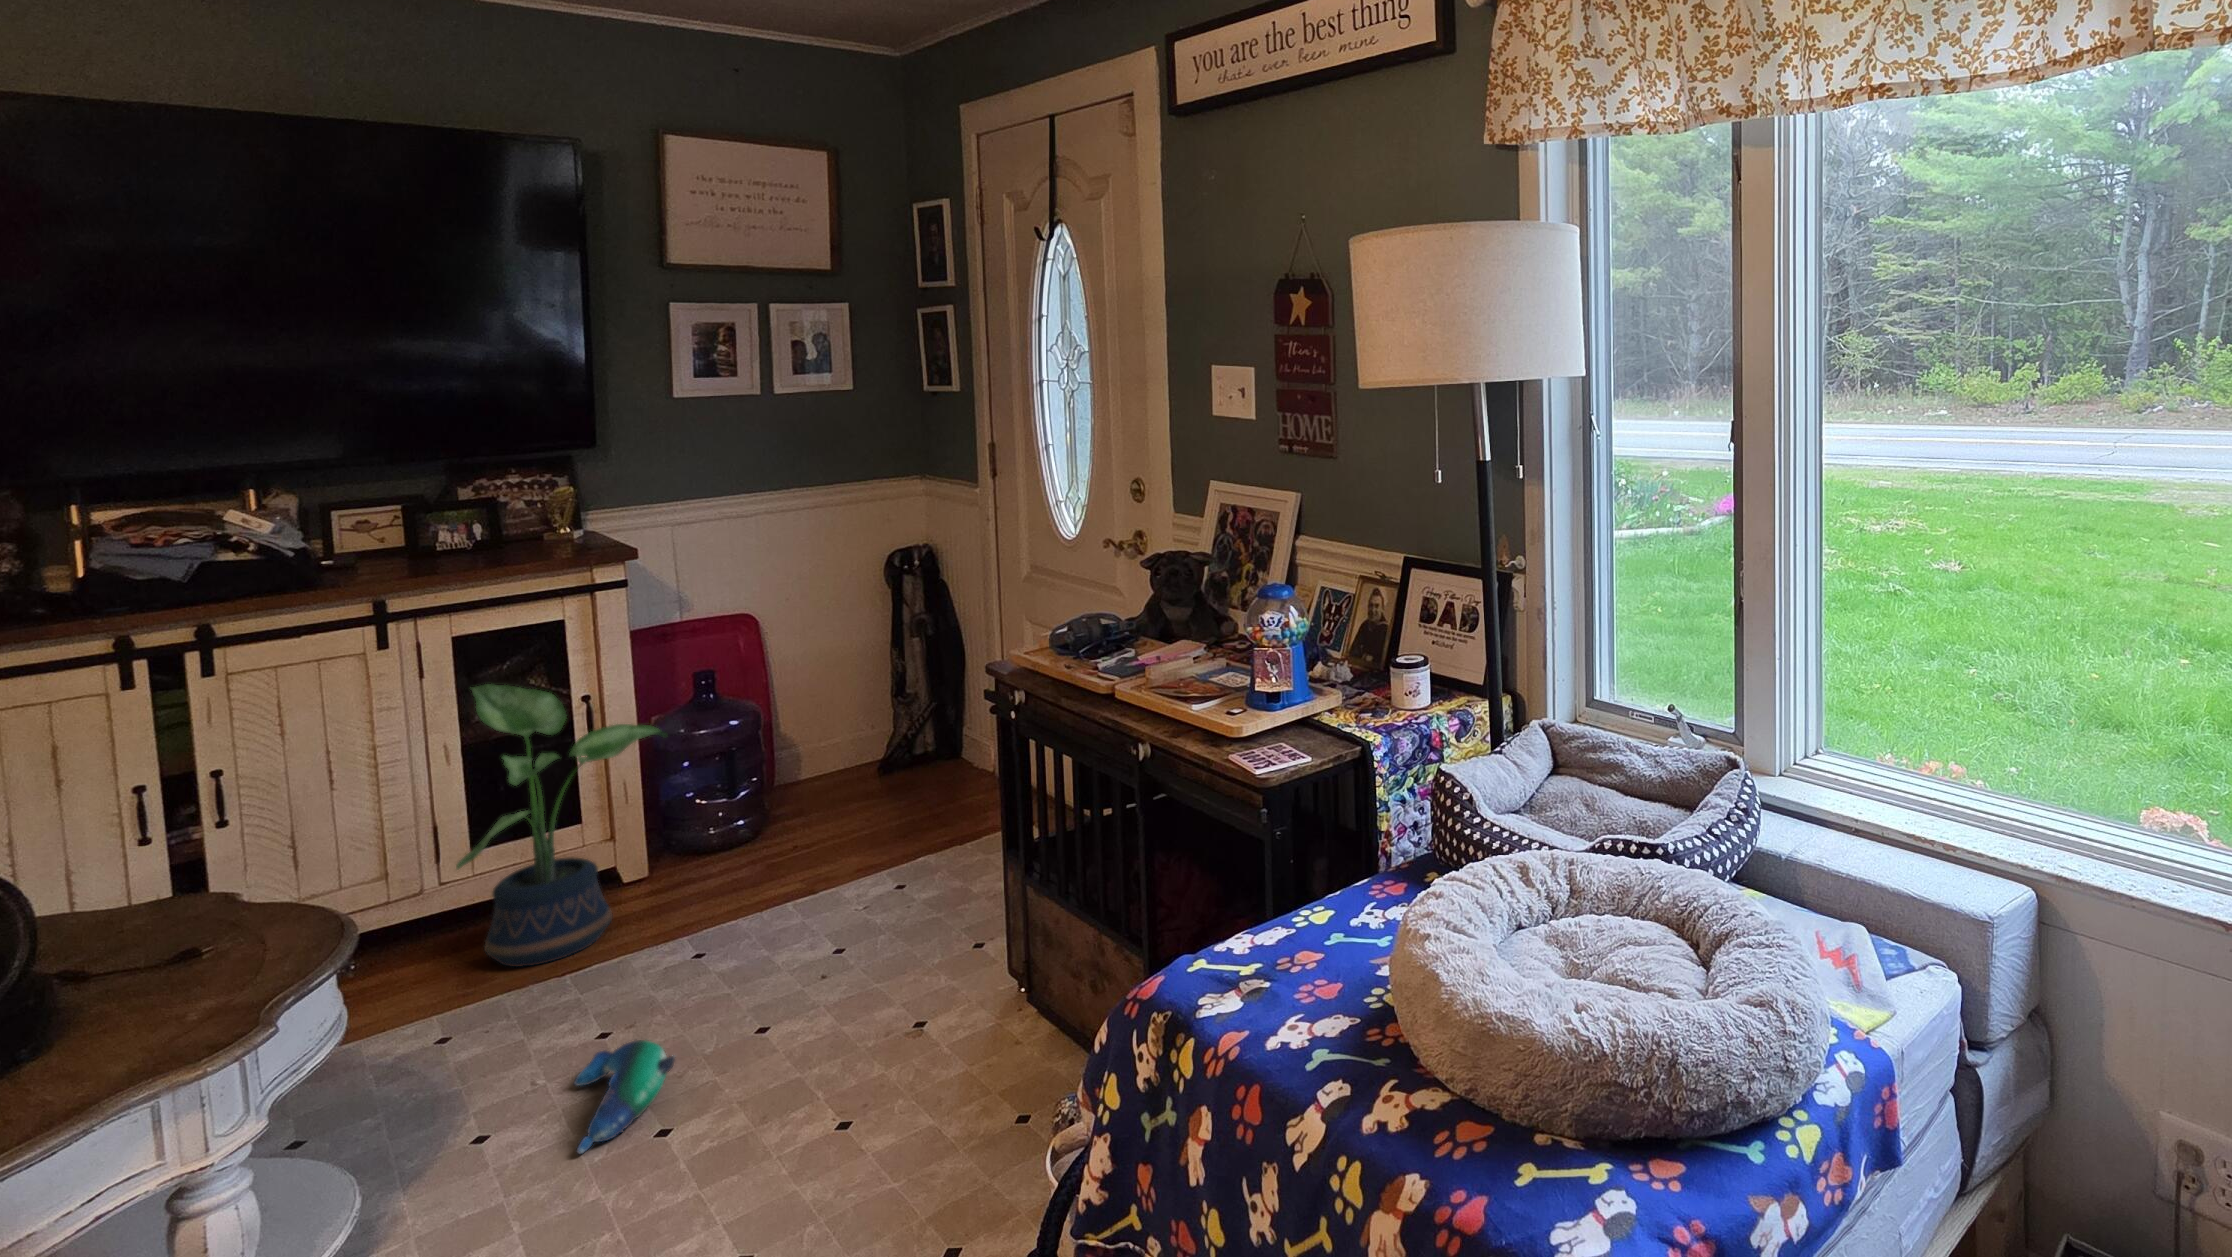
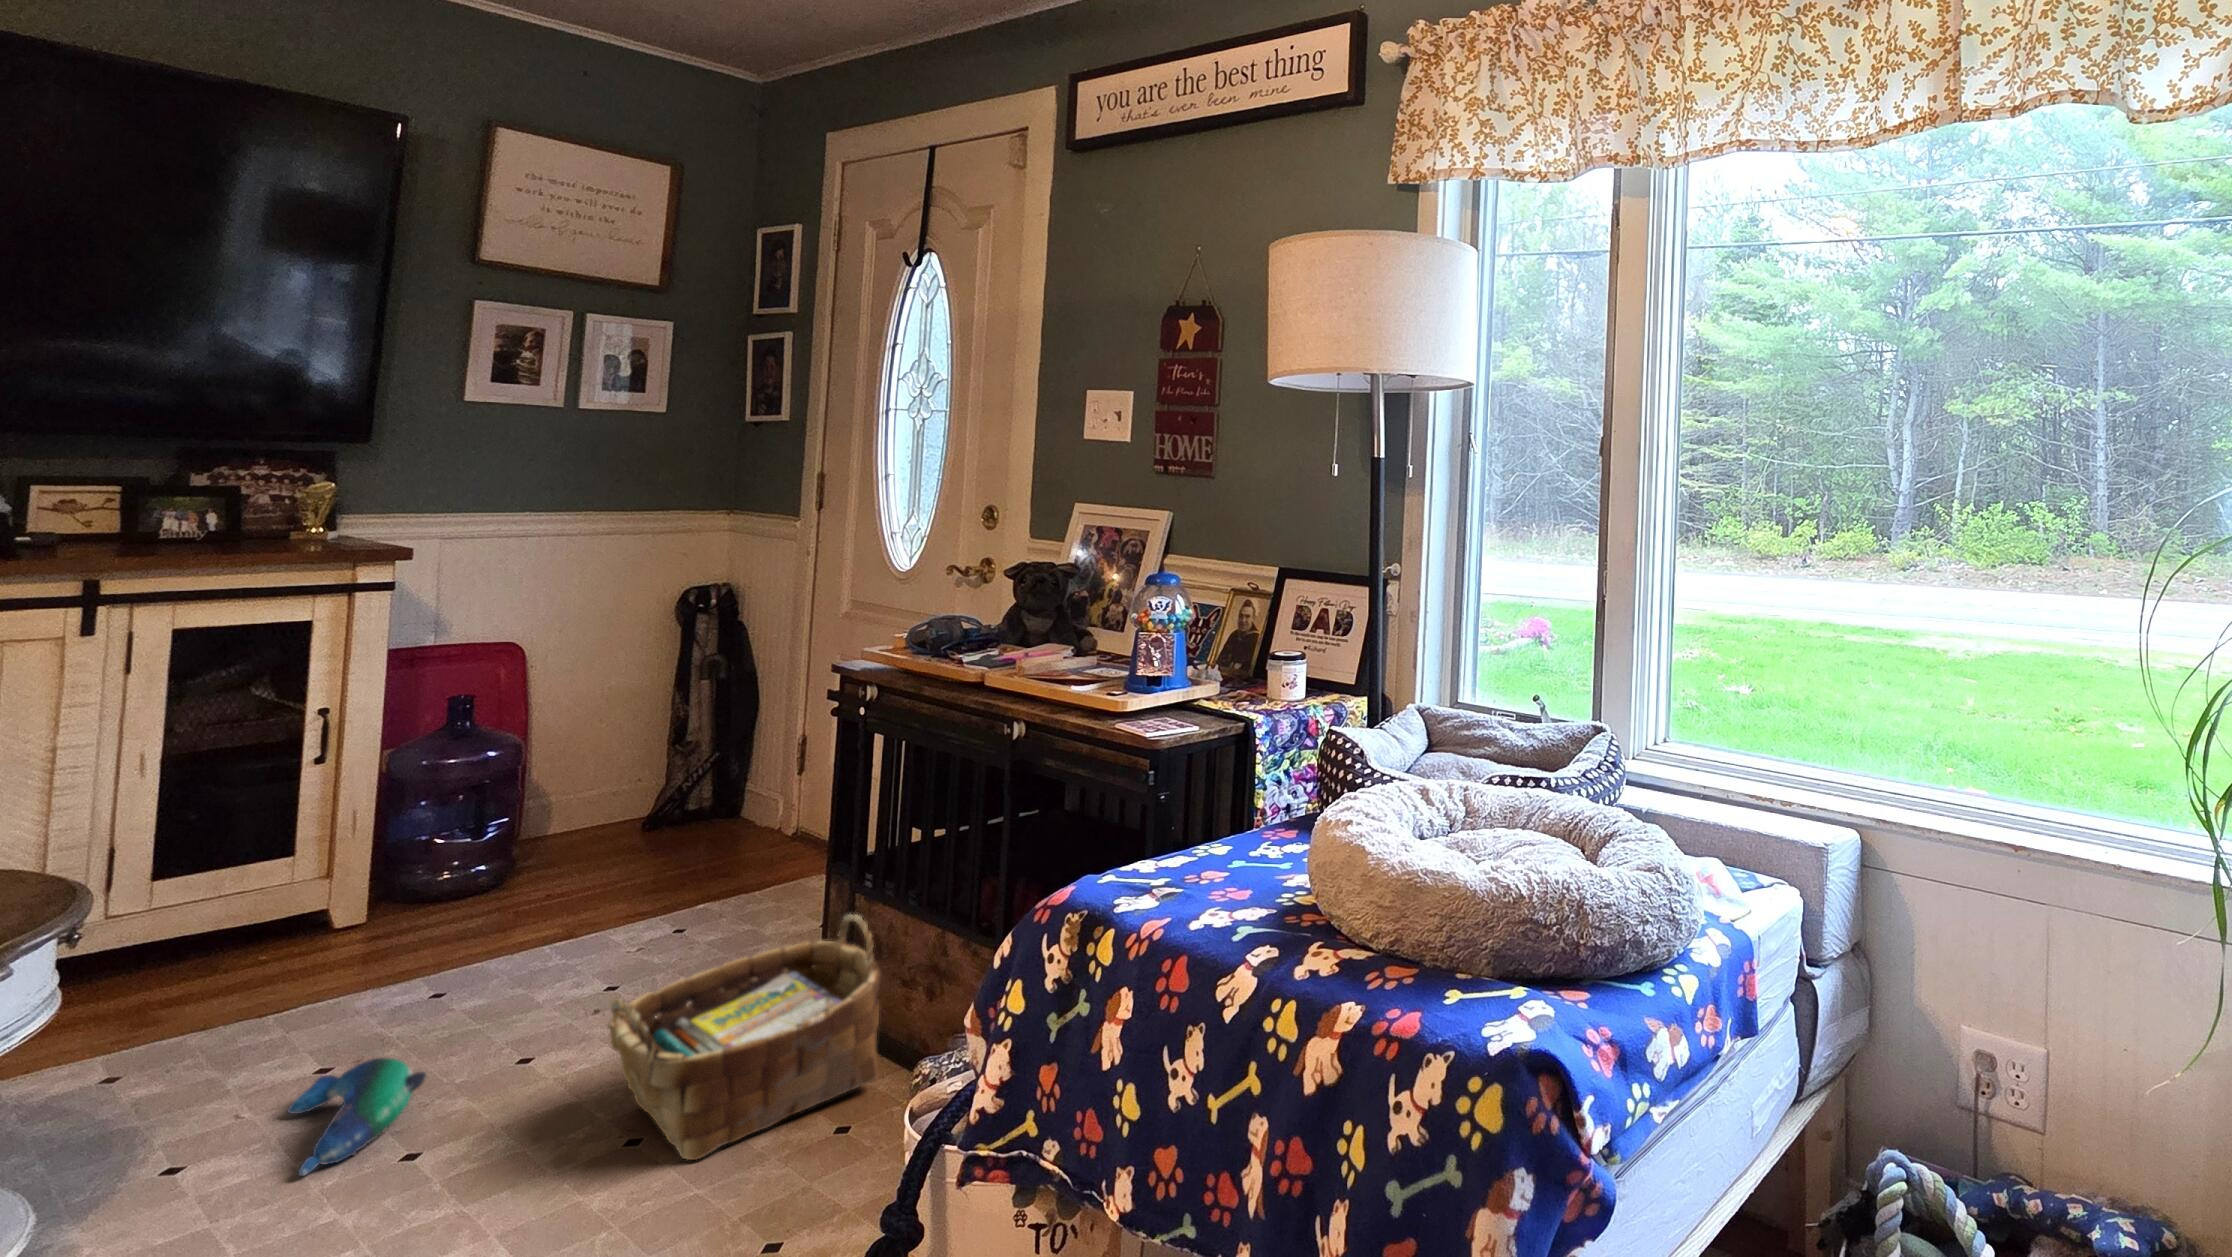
potted plant: present [456,684,667,967] -> none [143,681,424,1007]
woven basket: none [809,911,1054,1153] -> present [607,914,881,1160]

